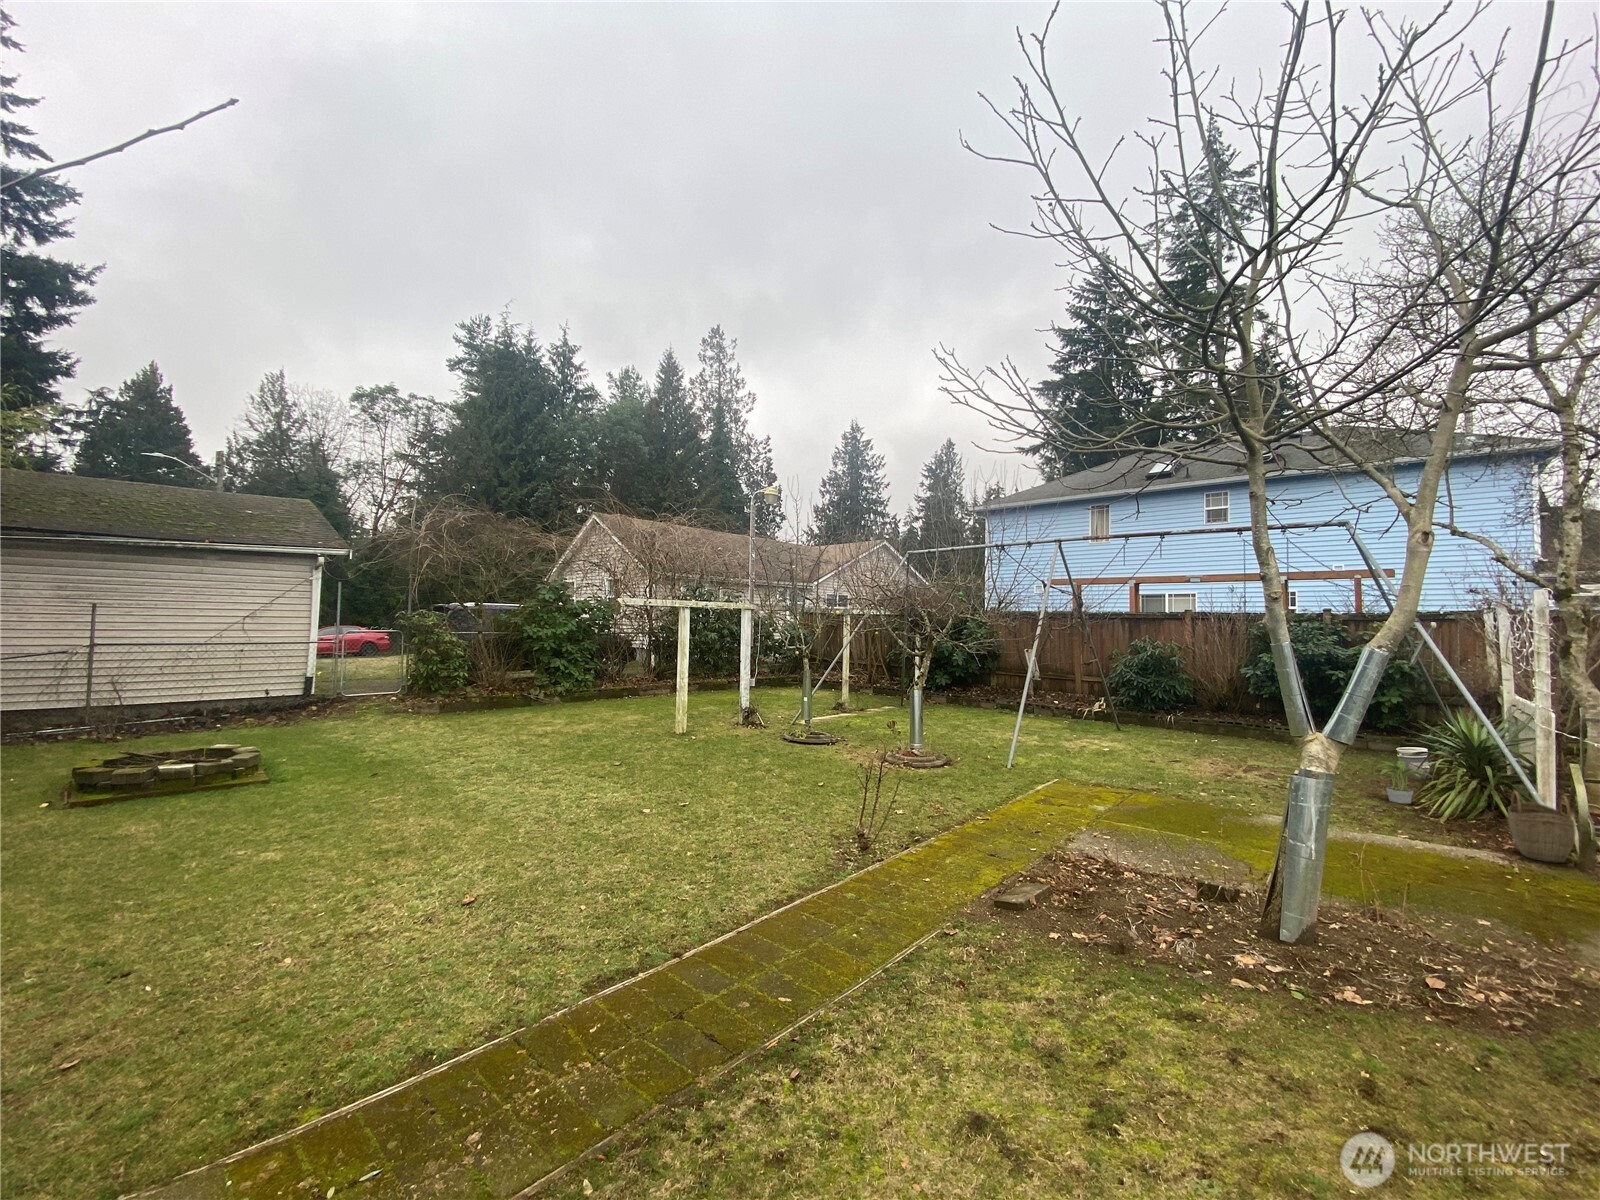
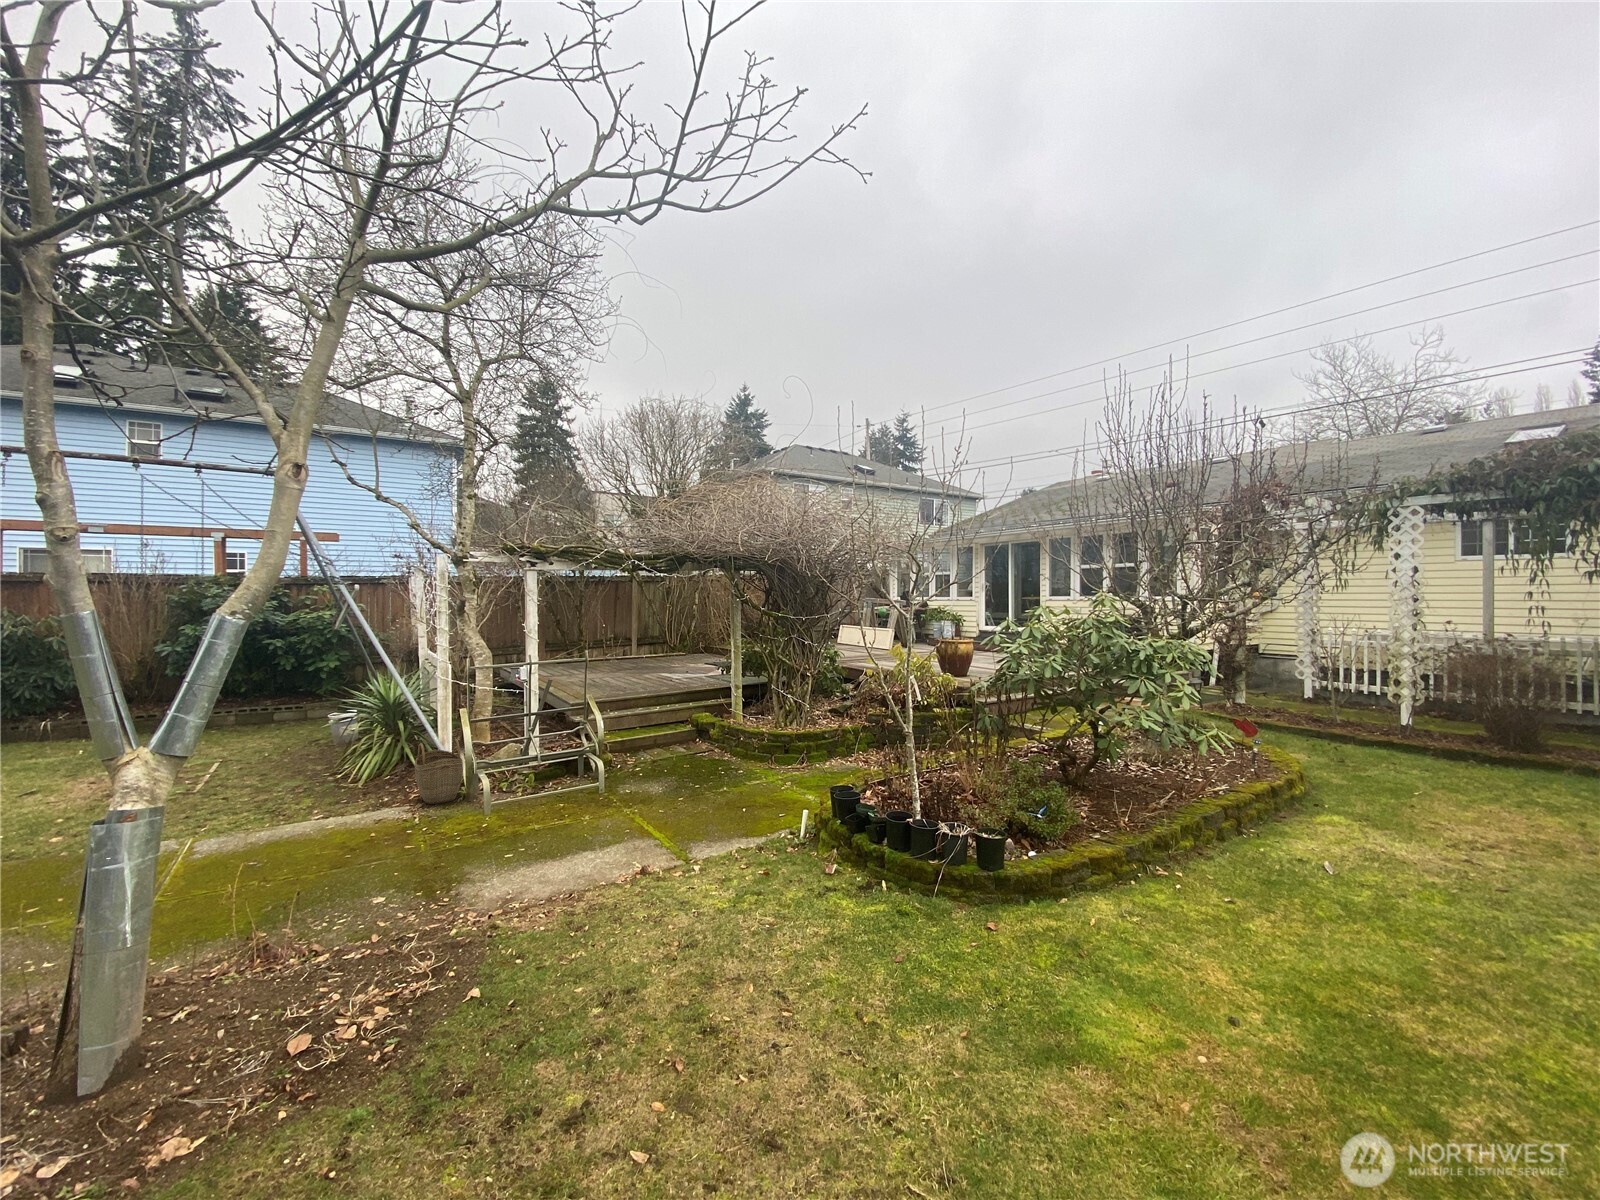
potted plant: present [1371,761,1430,803] -> none [294,730,355,775]

